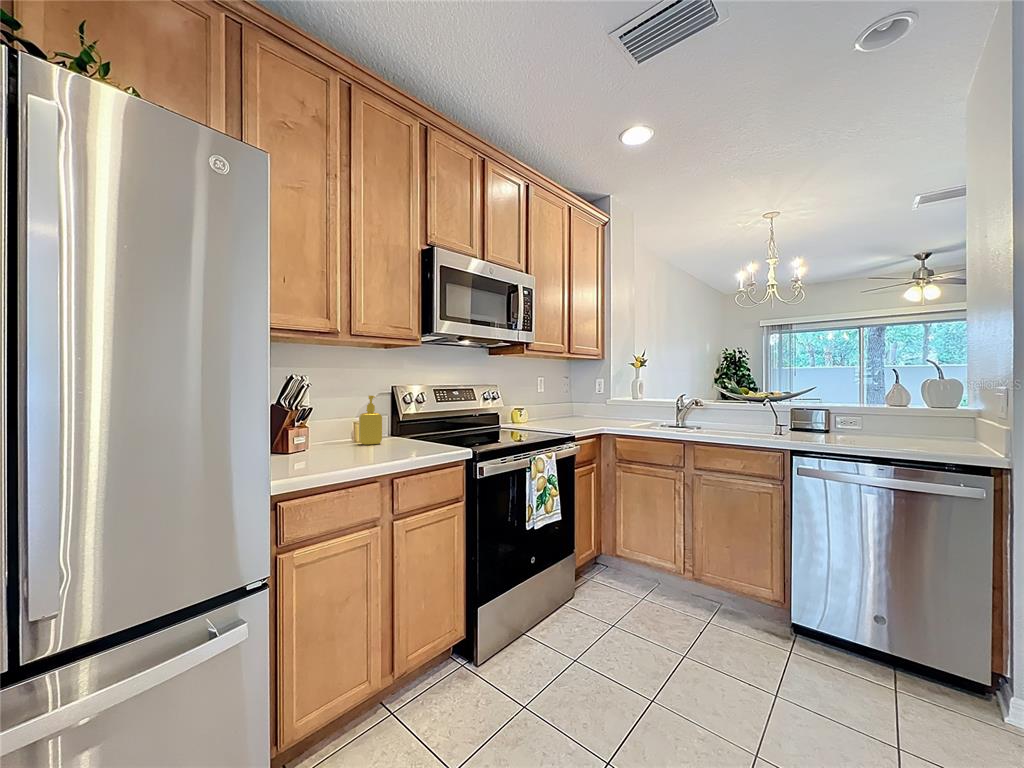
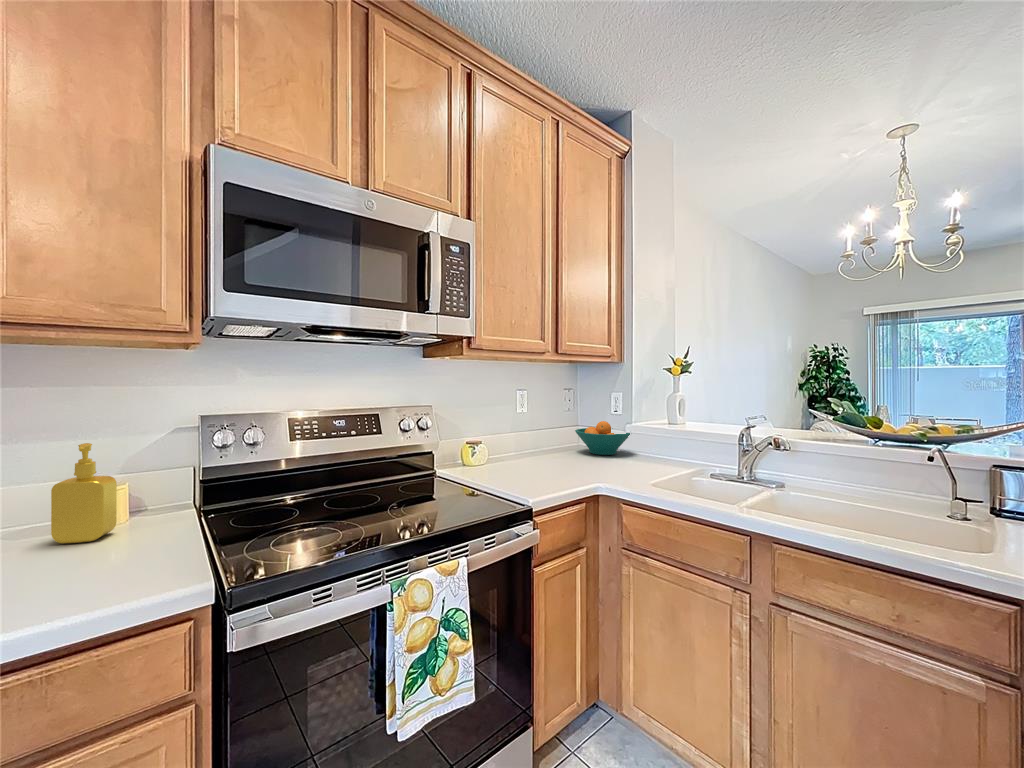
fruit bowl: none [573,398,610,419] -> present [575,421,630,455]

